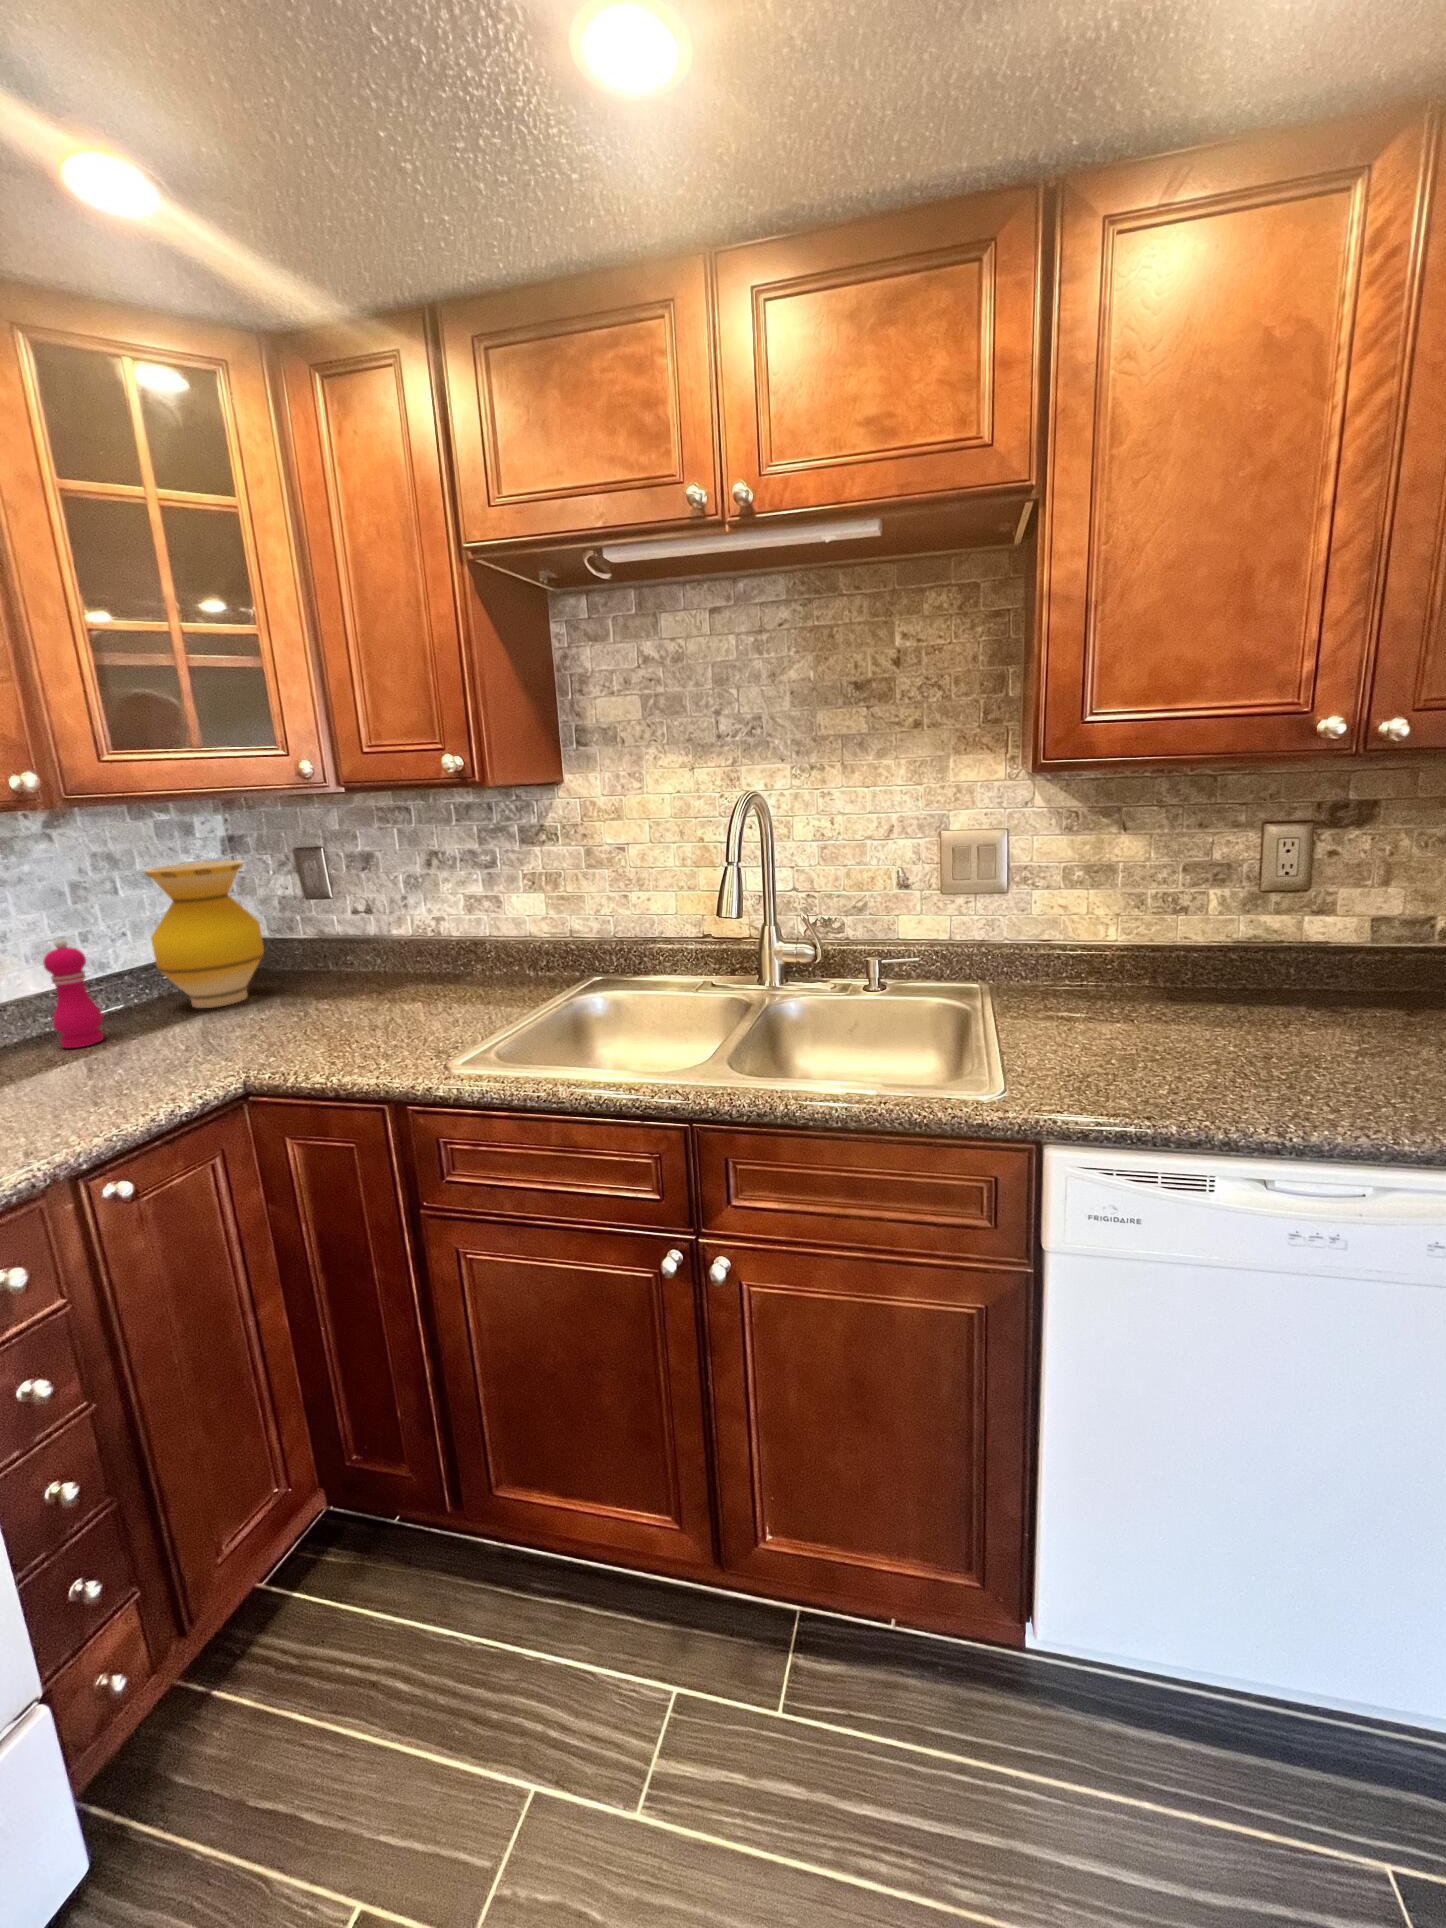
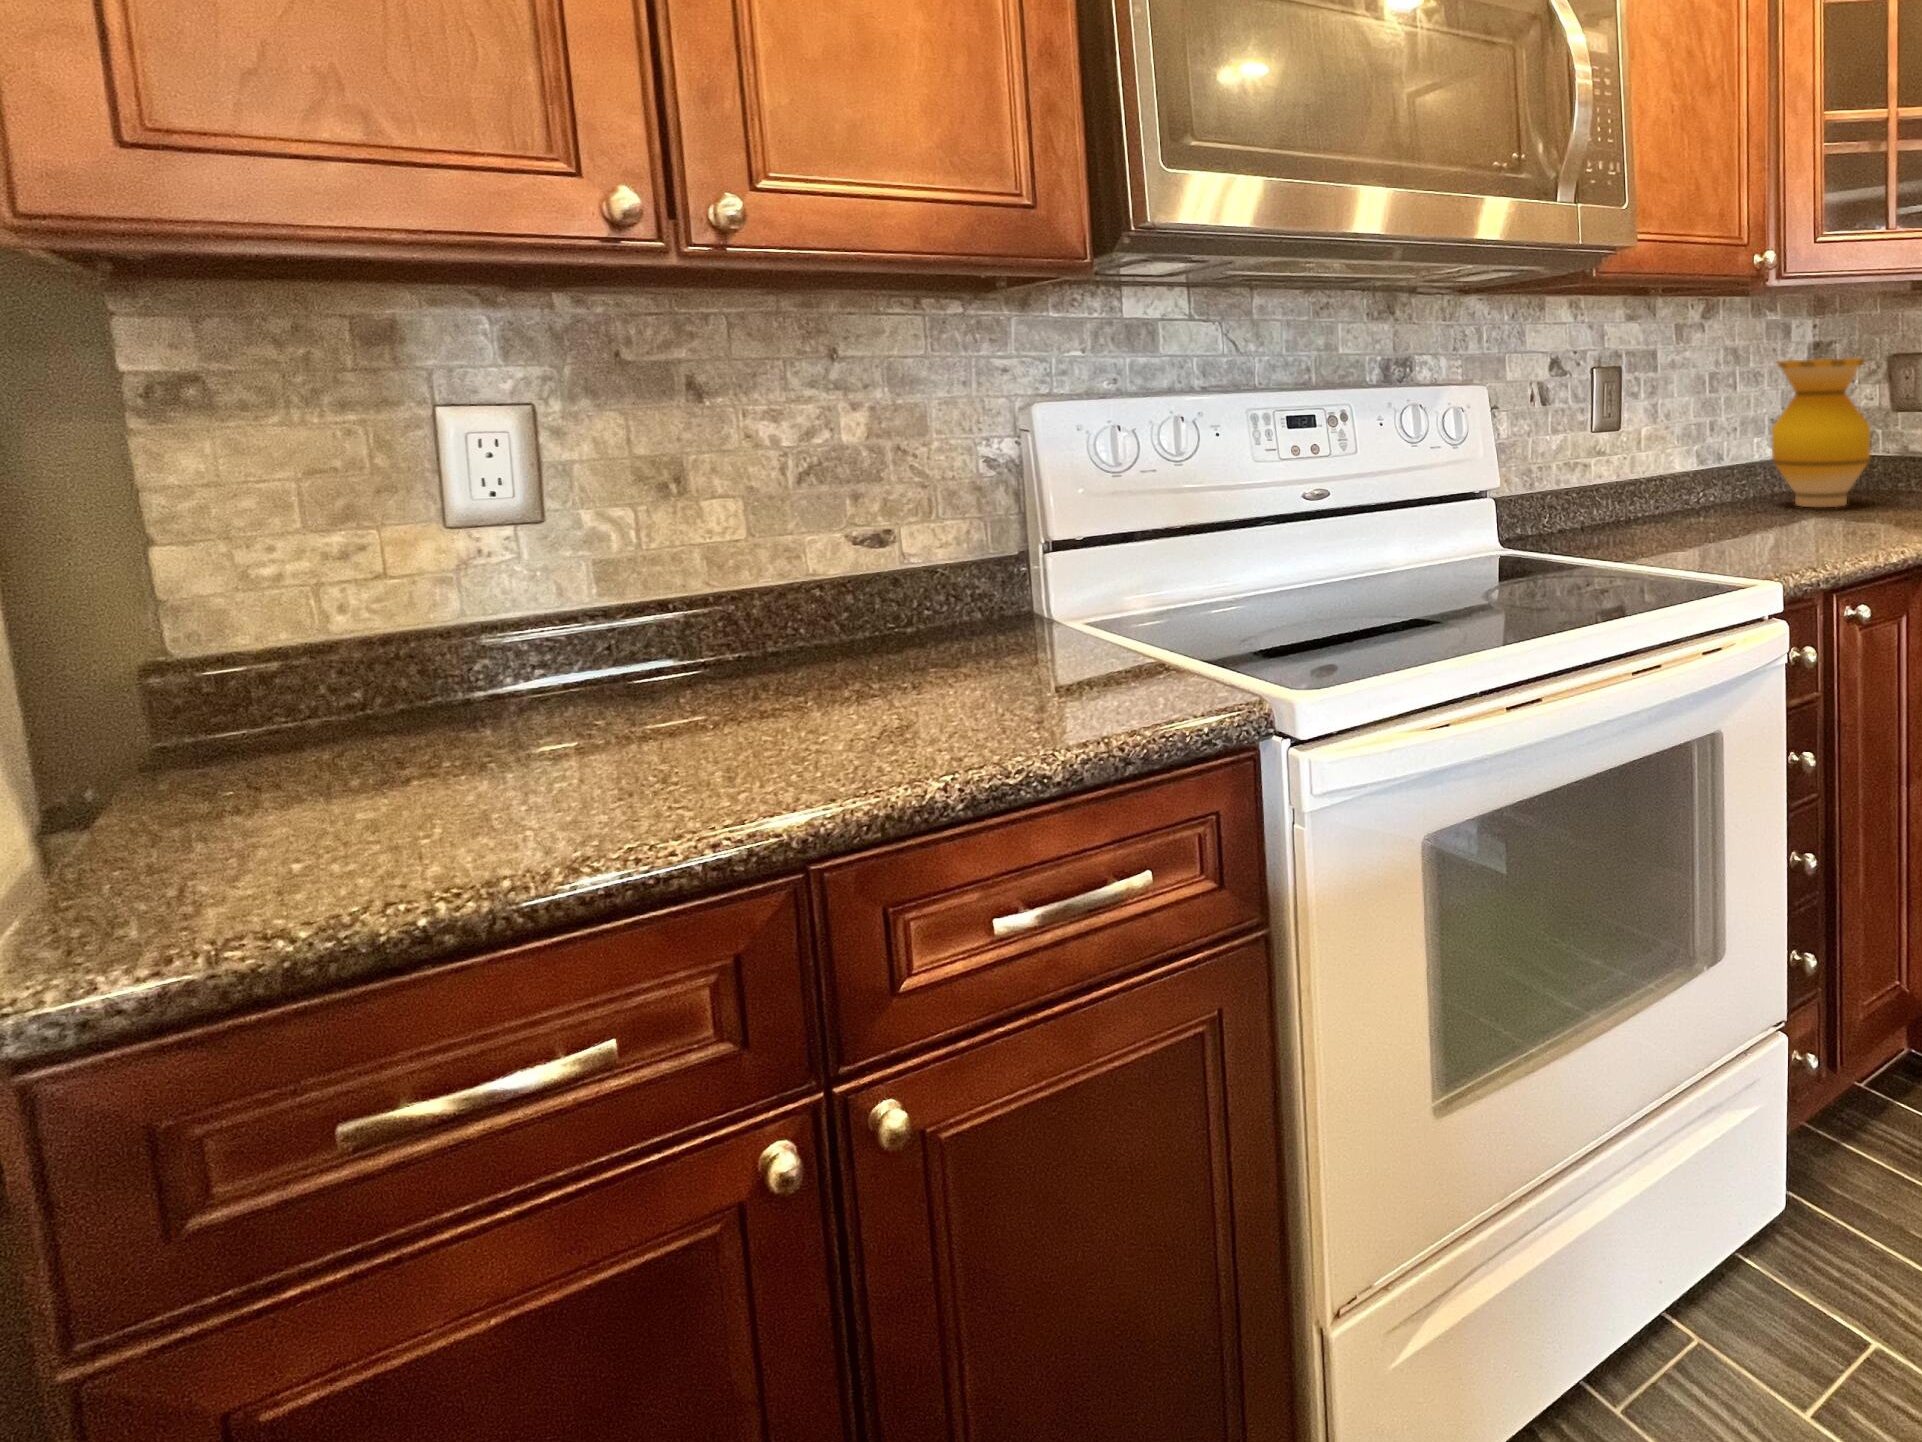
pepper mill: present [43,940,104,1048] -> none [1711,415,1748,519]

